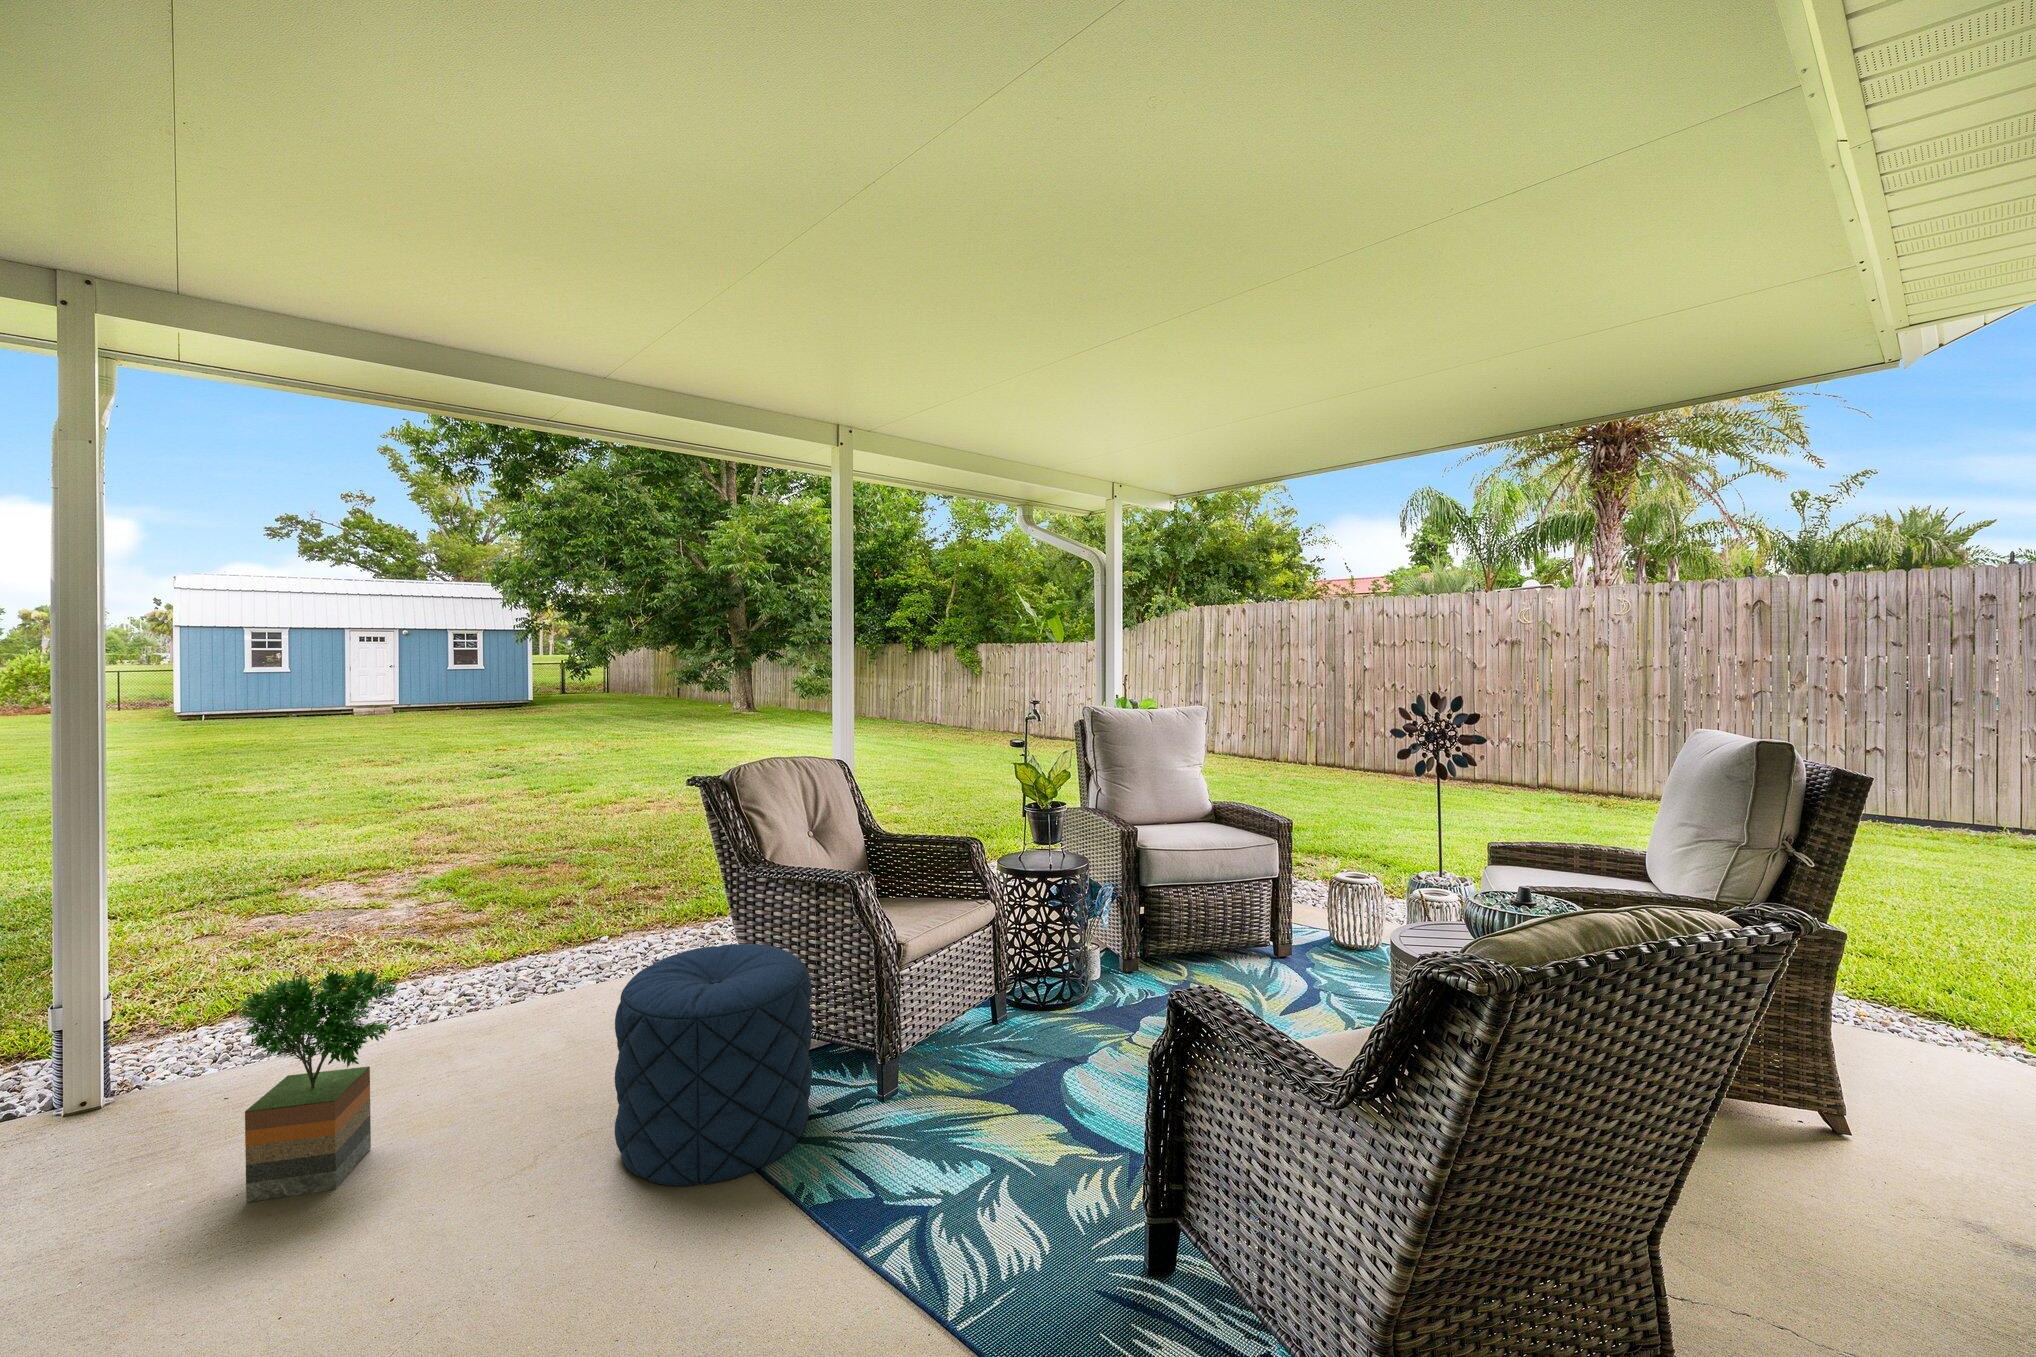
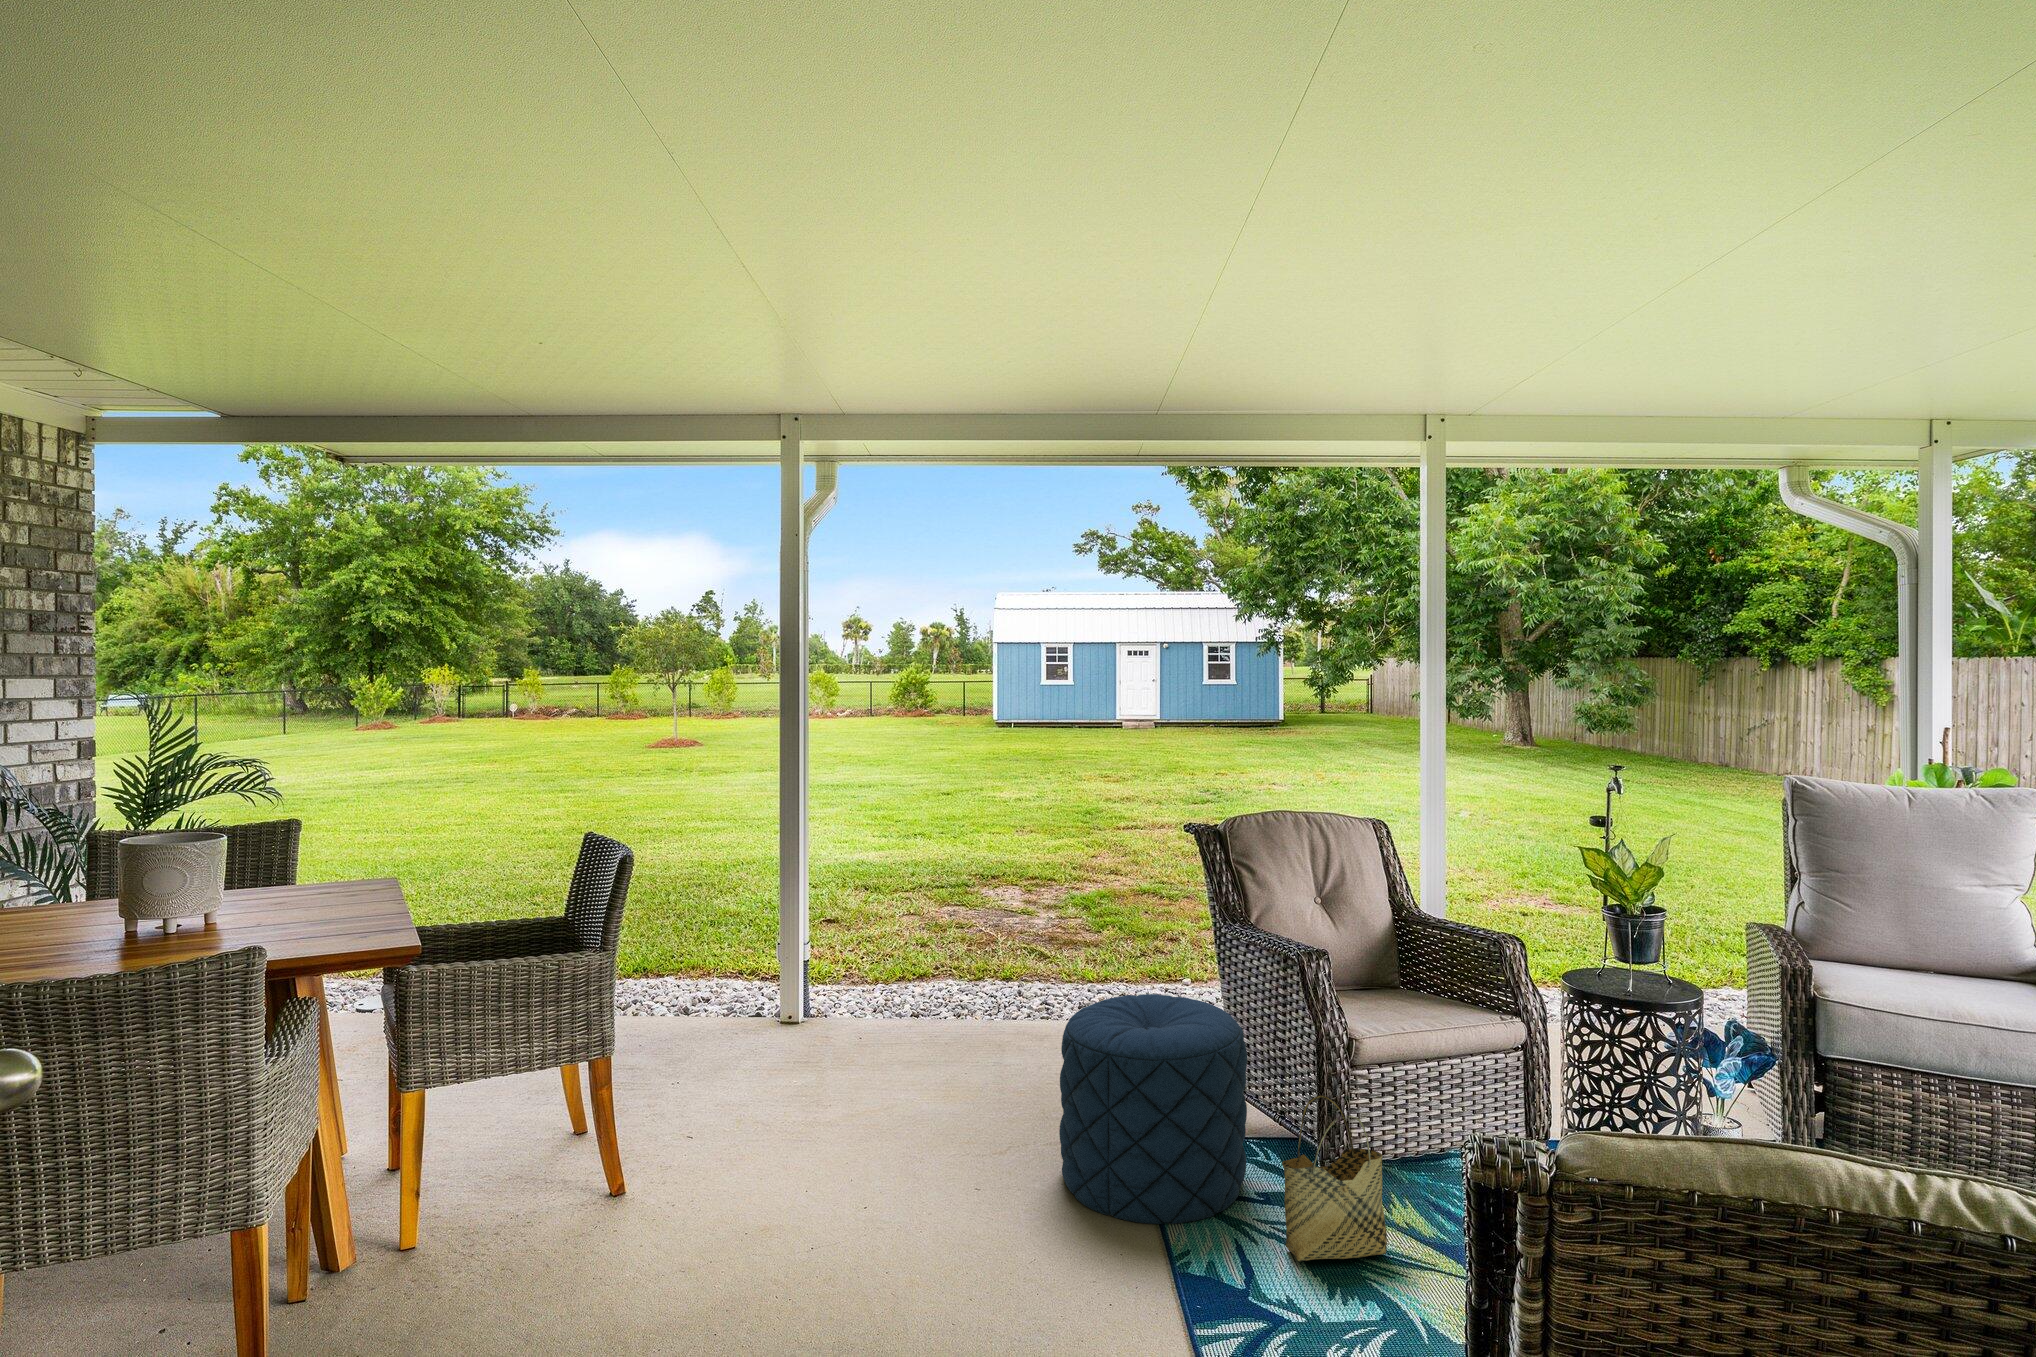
potted tree: present [236,968,397,1202] -> none [832,946,937,1122]
woven basket: none [879,999,956,1152] -> present [1282,1096,1387,1261]

